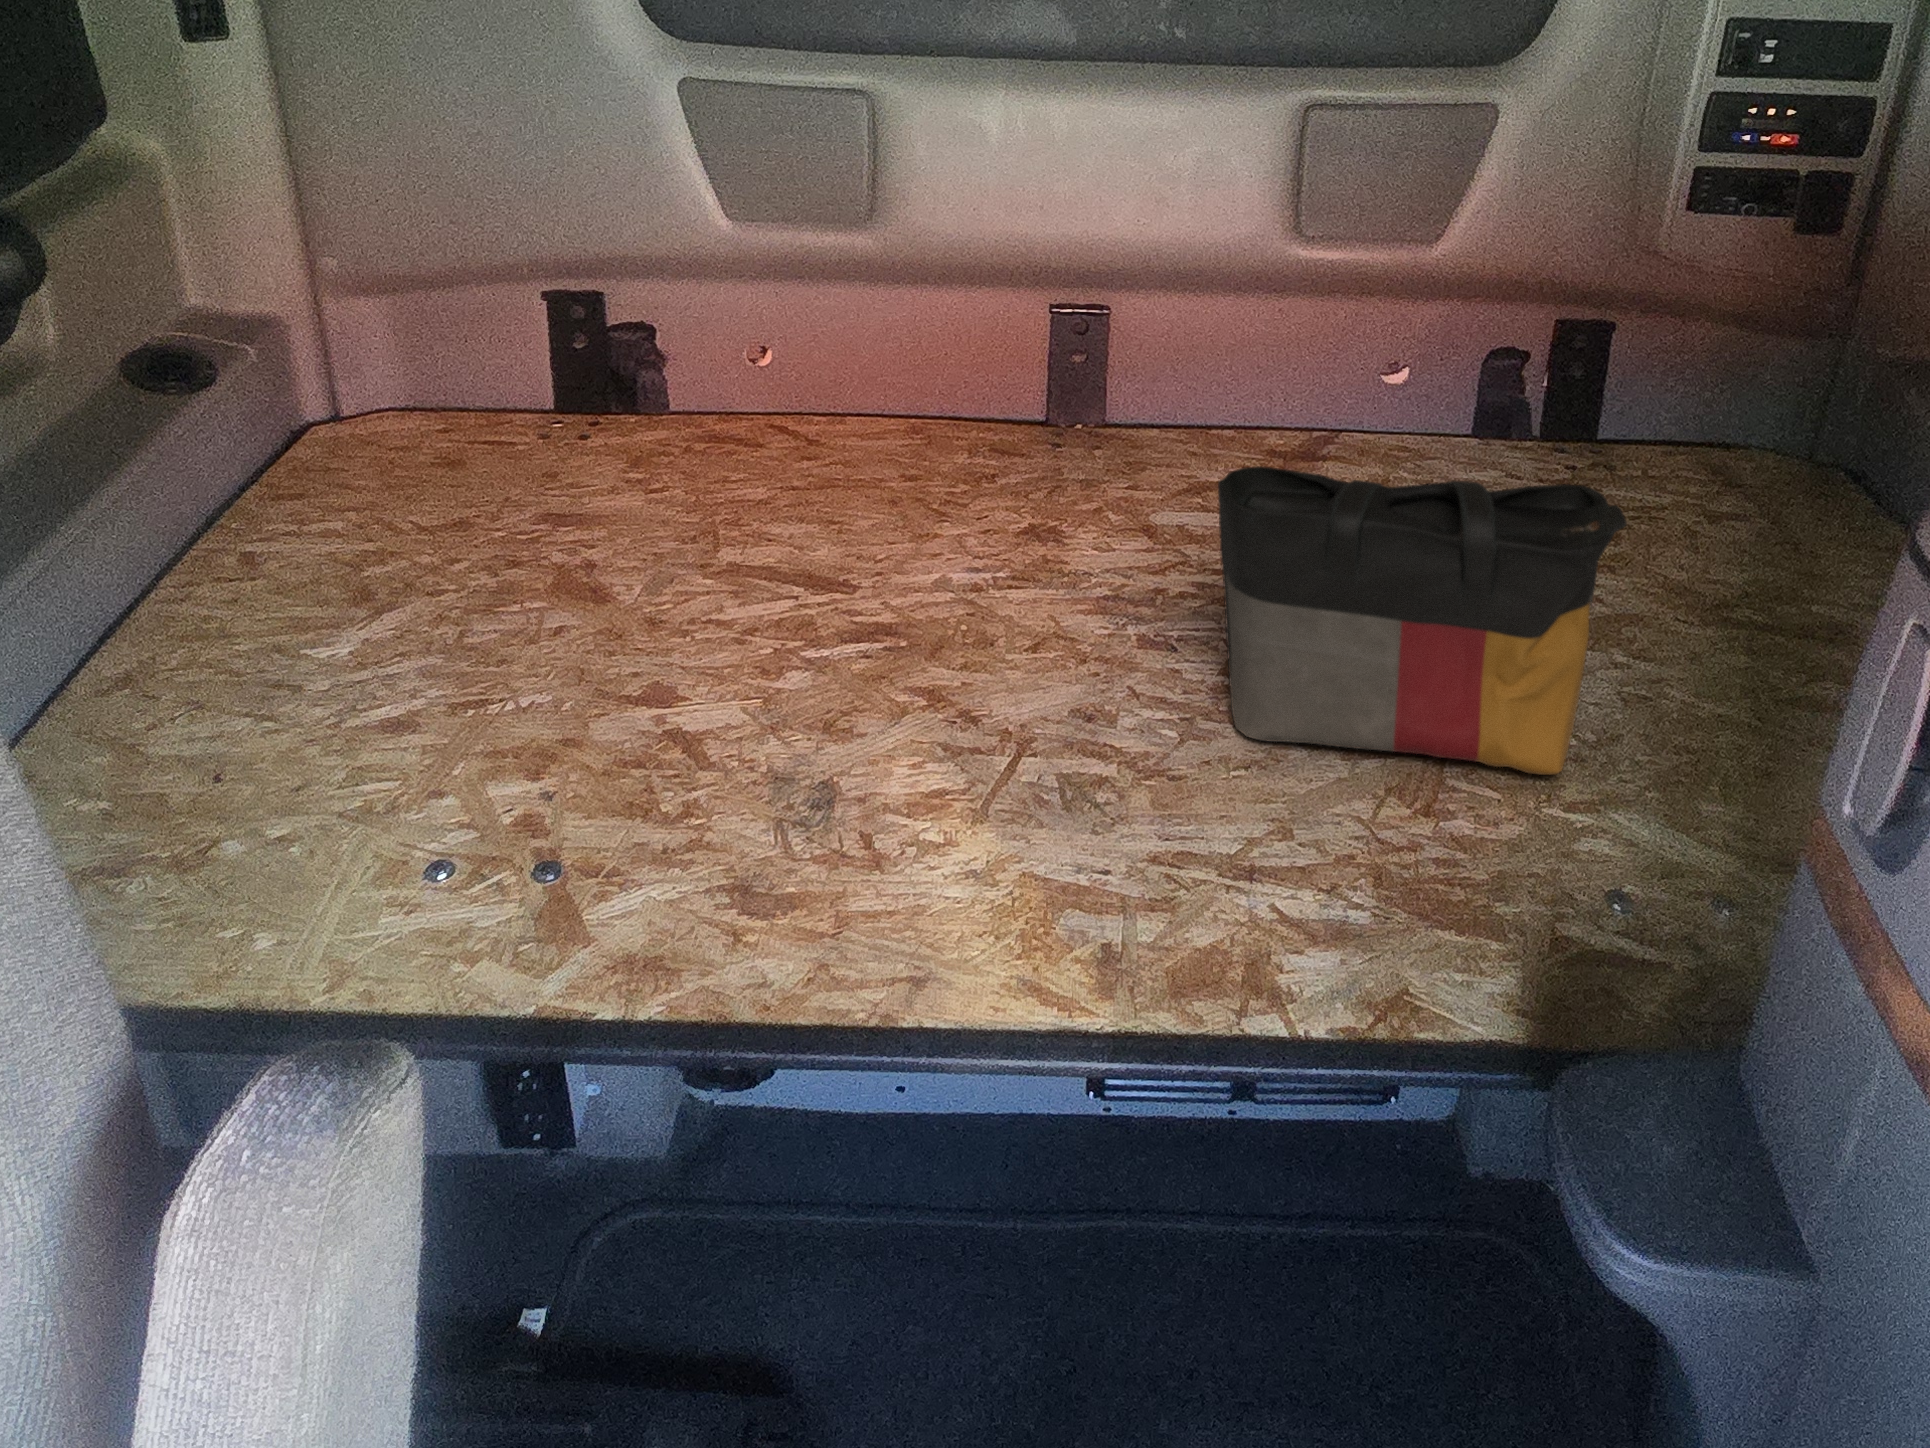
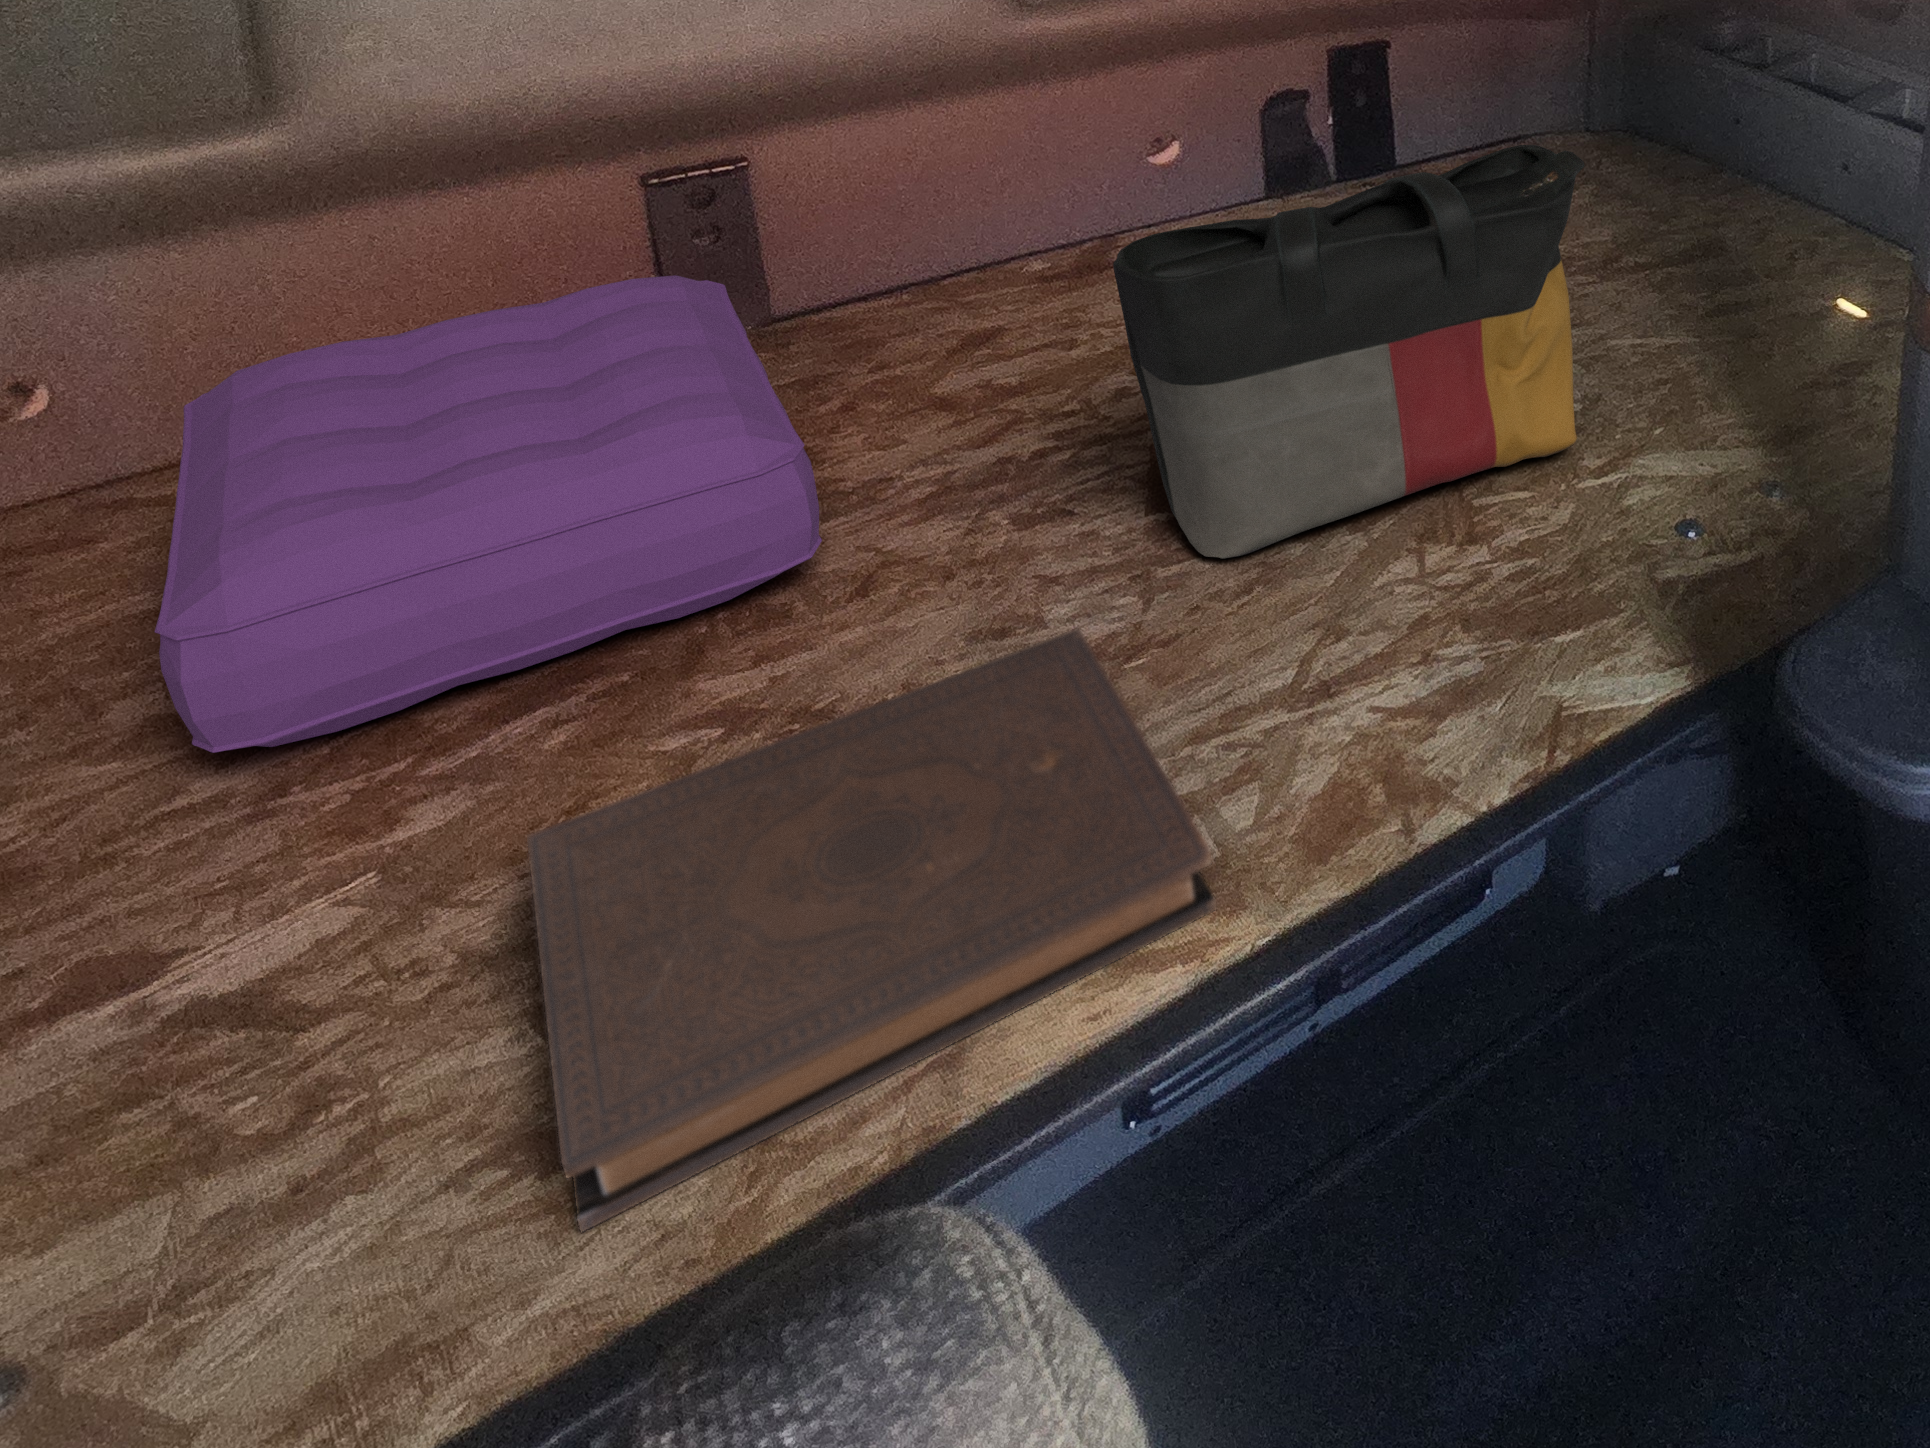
pillow: none [718,368,1052,620] -> present [155,275,822,753]
book: none [739,718,1120,985] -> present [527,629,1217,1231]

